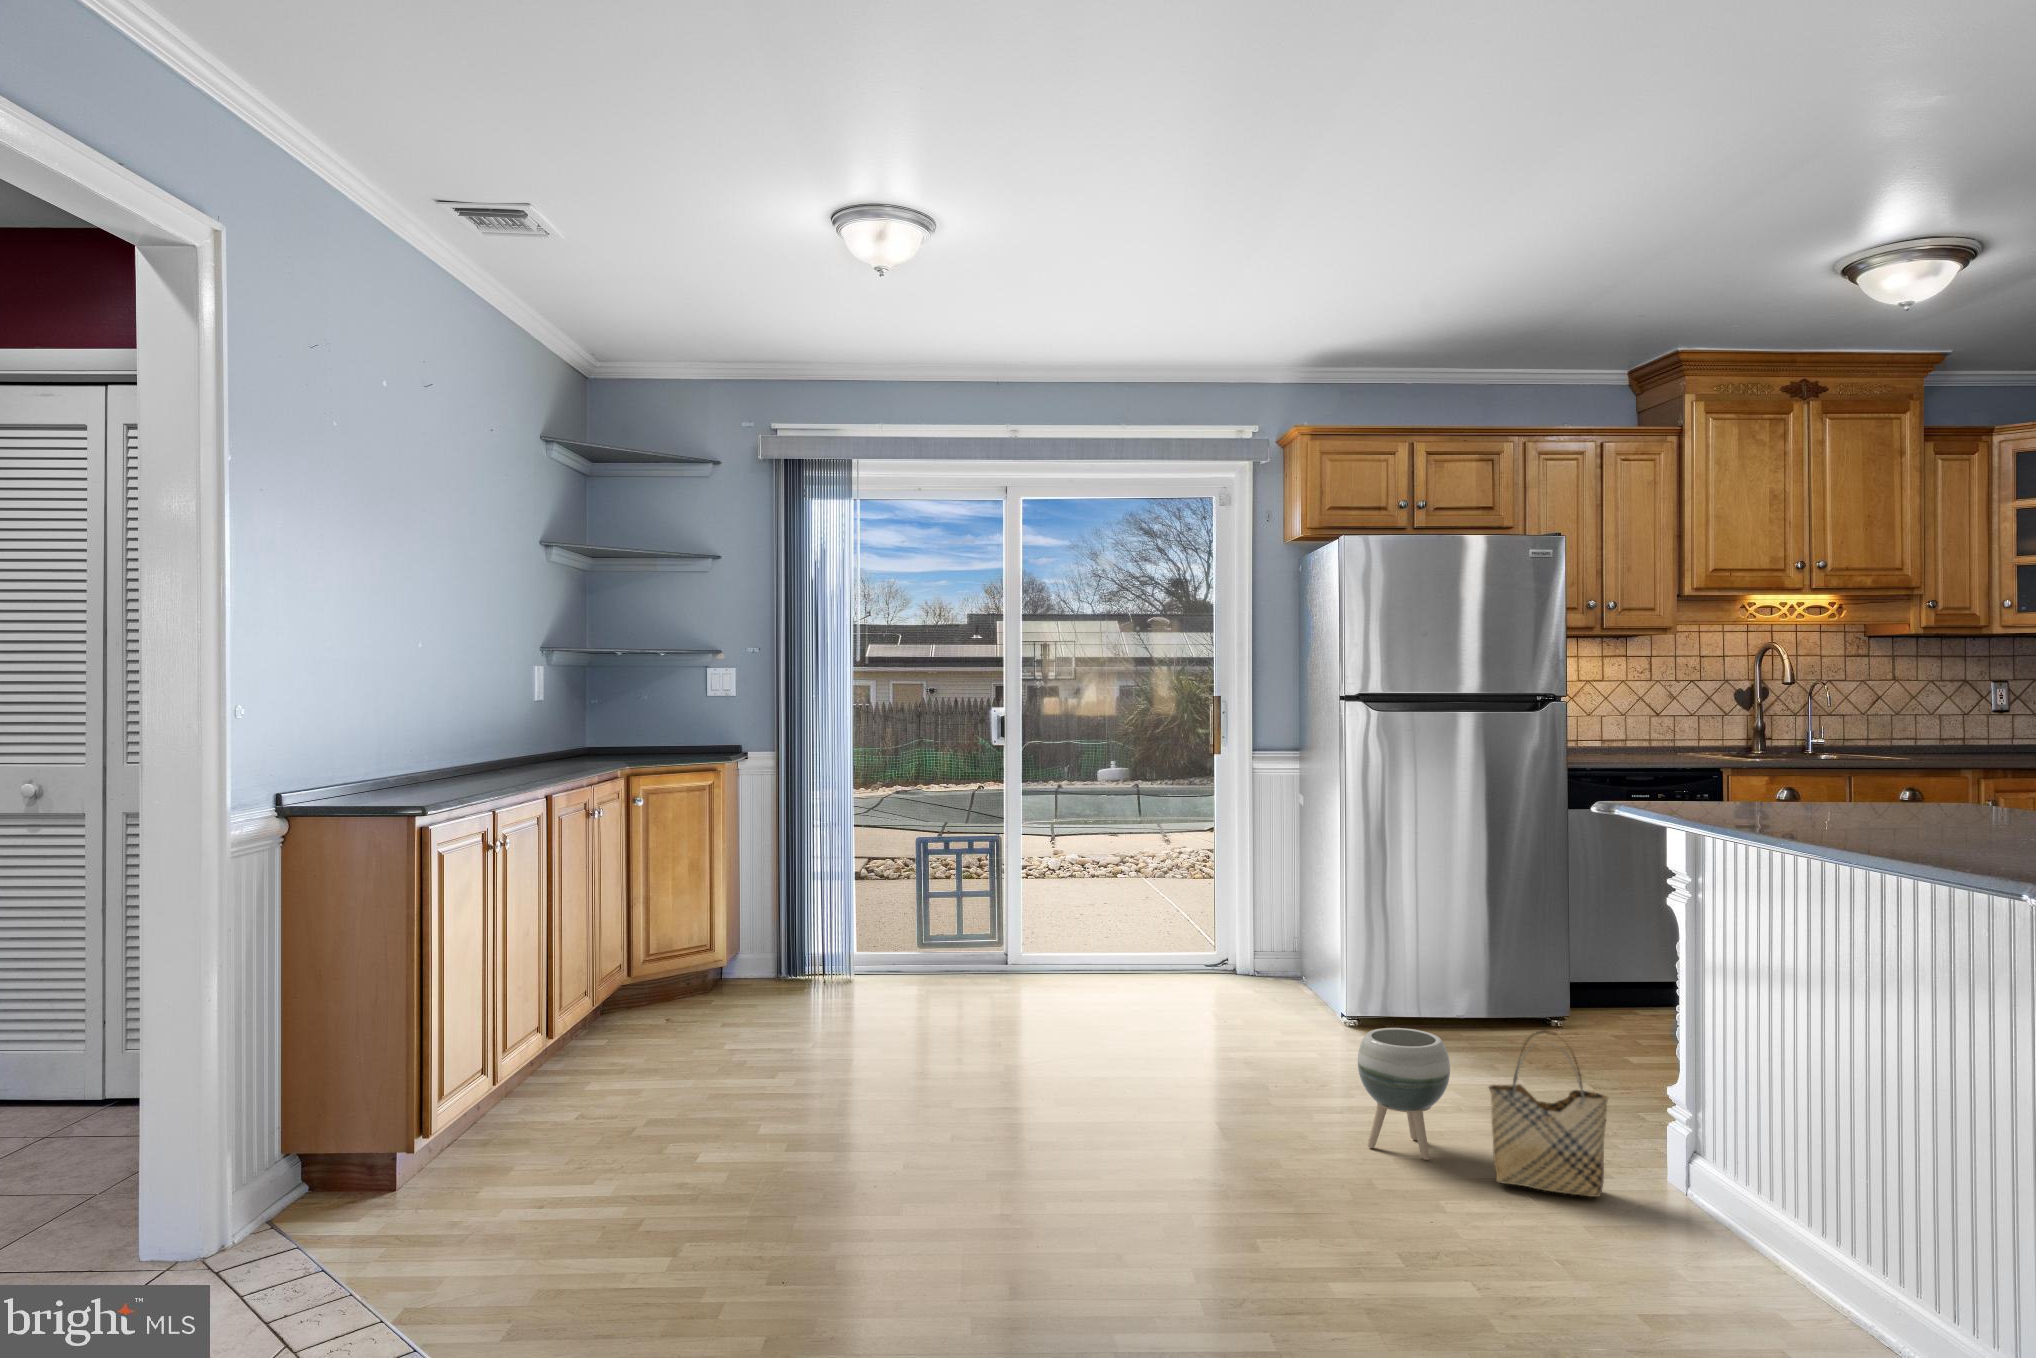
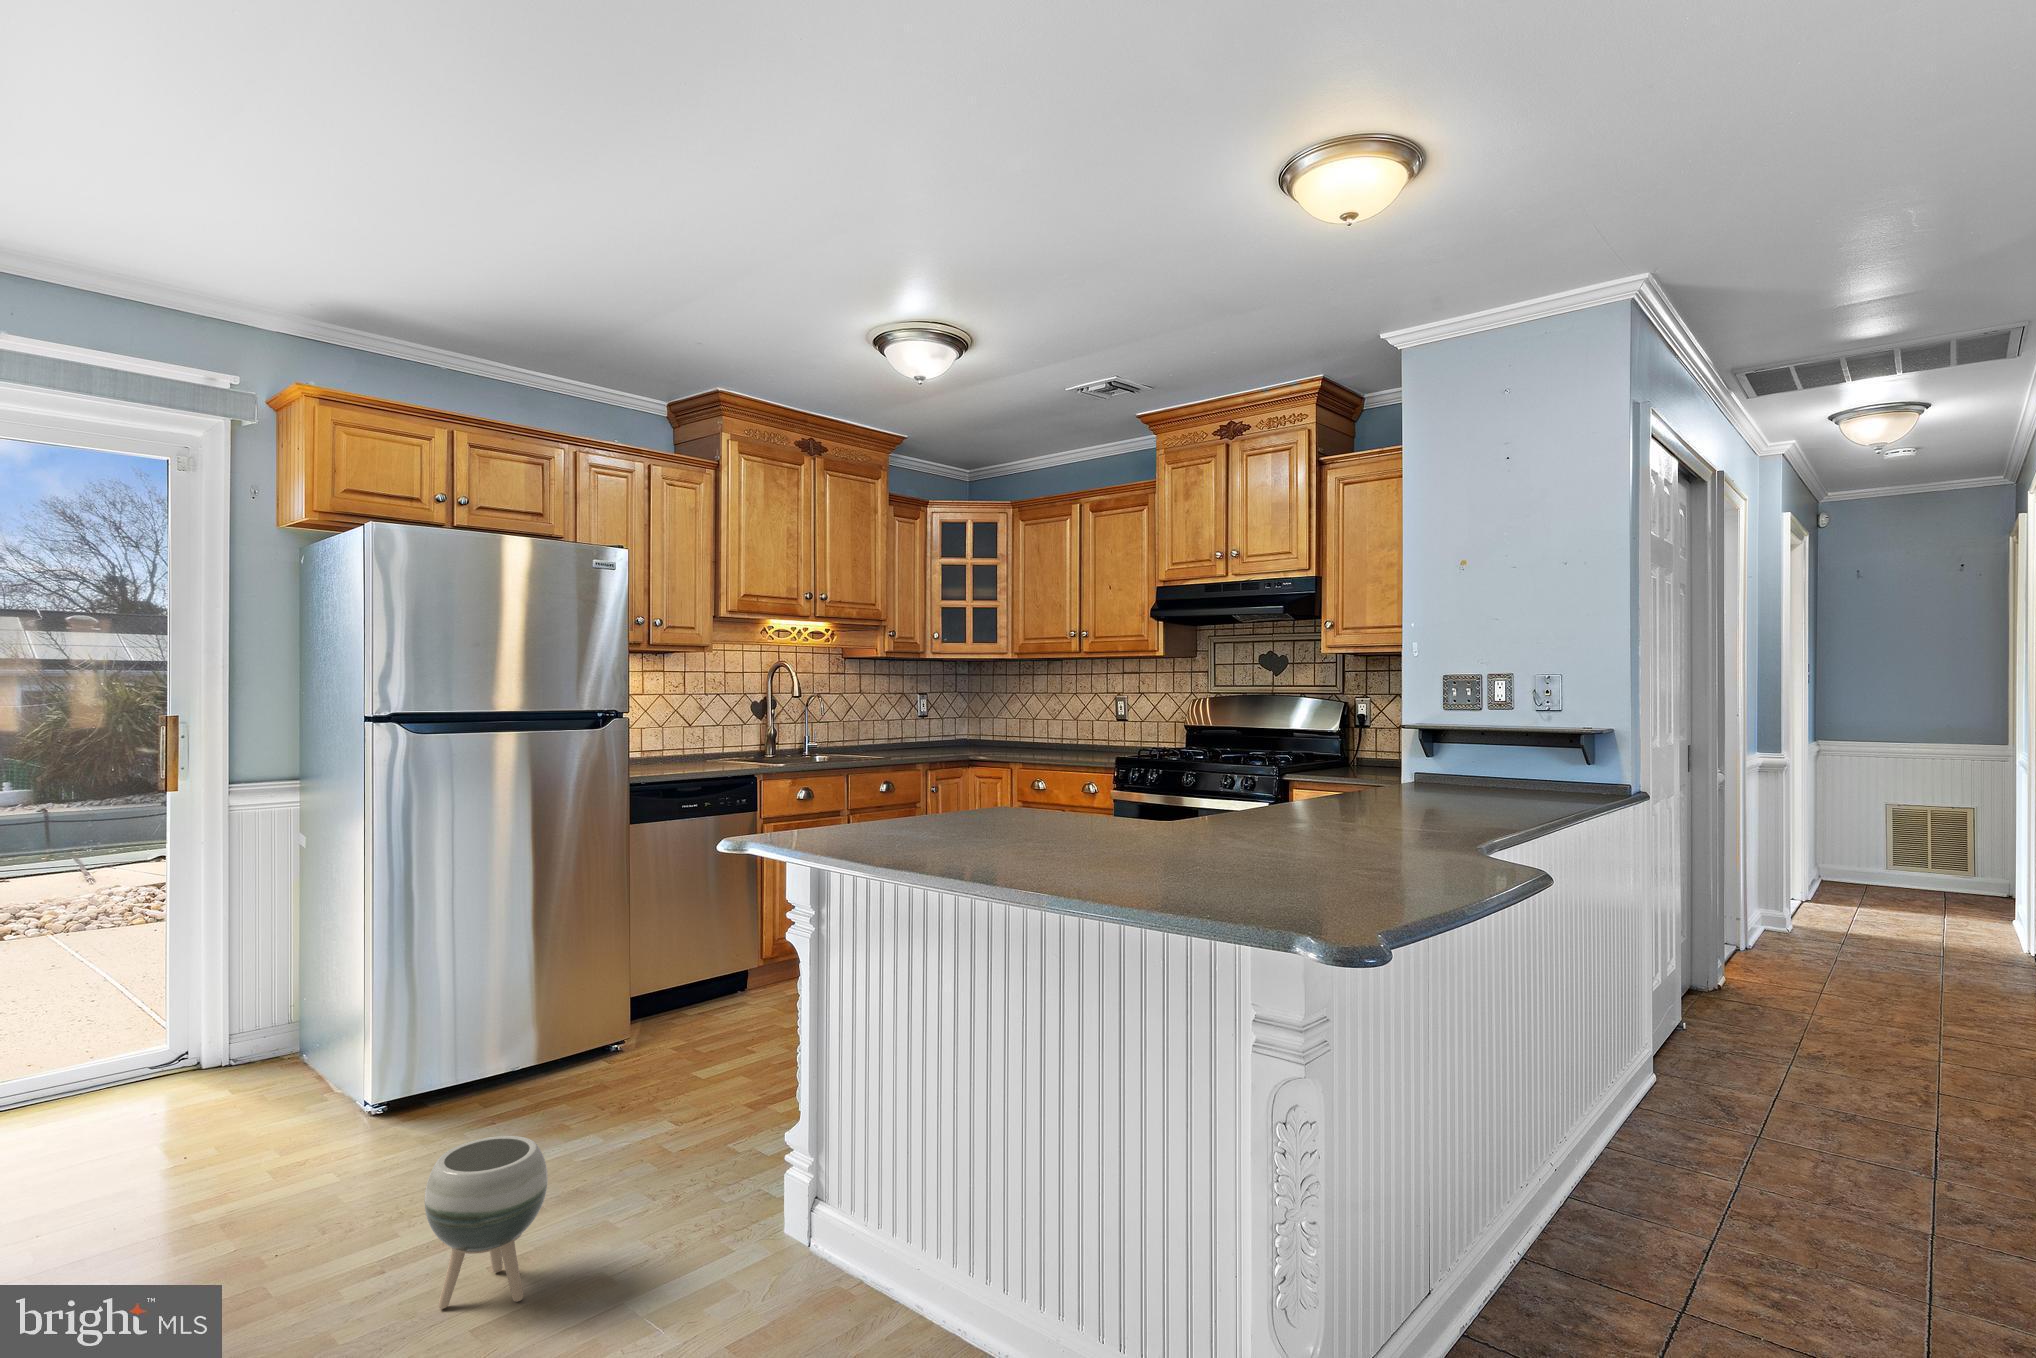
woven basket: present [1489,1031,1608,1197] -> none [602,1104,732,1306]

